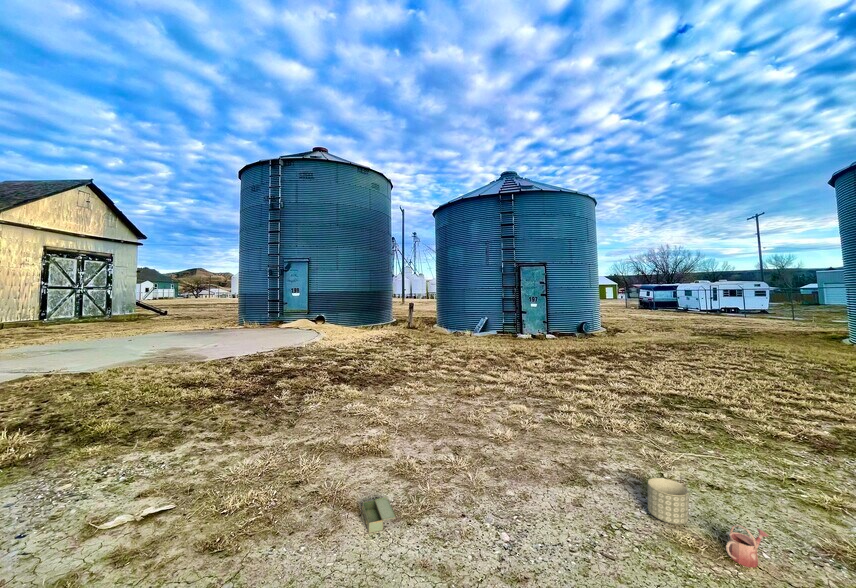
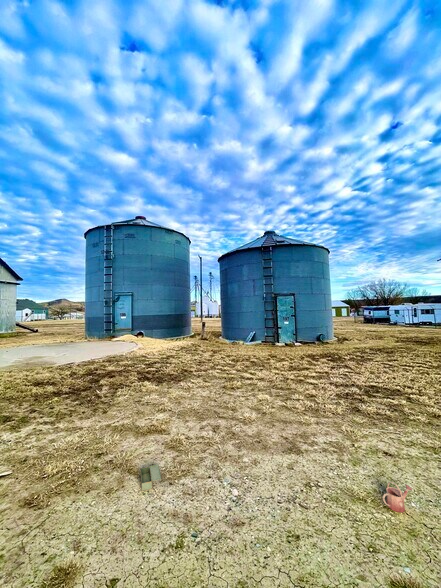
planter: present [648,478,689,524] -> none [336,448,363,482]

